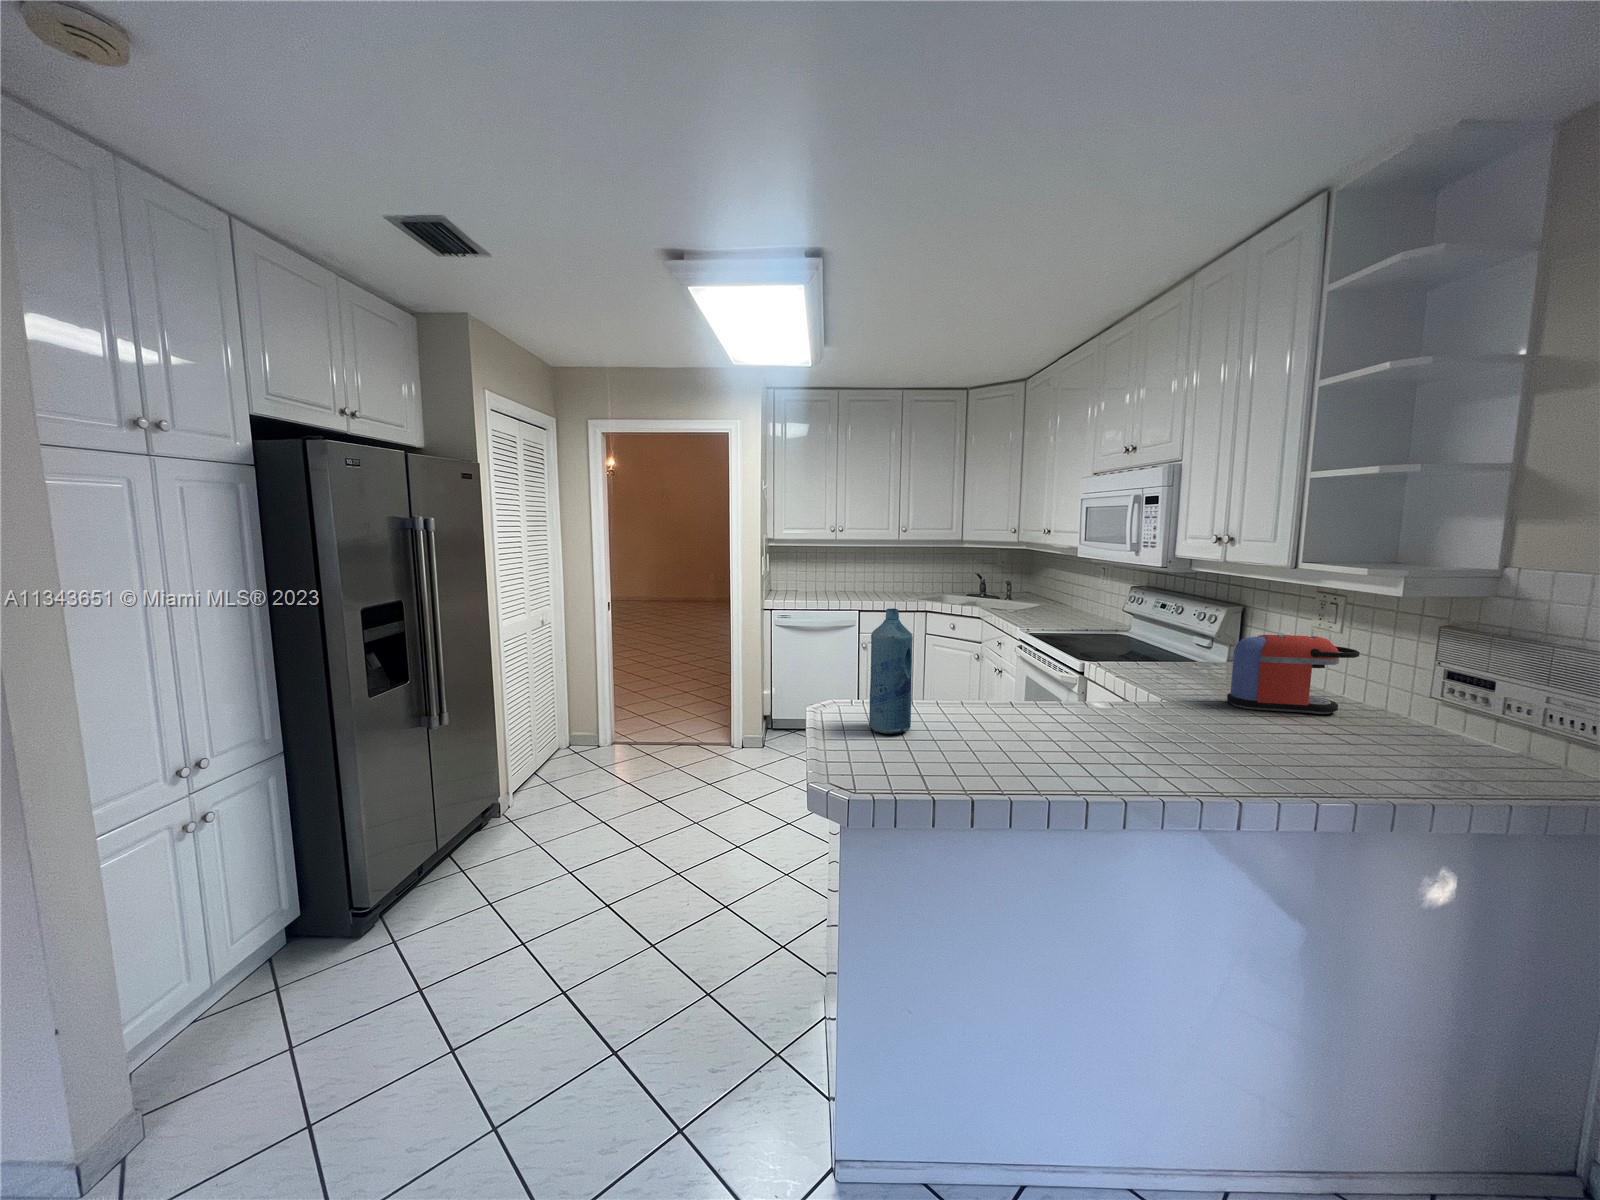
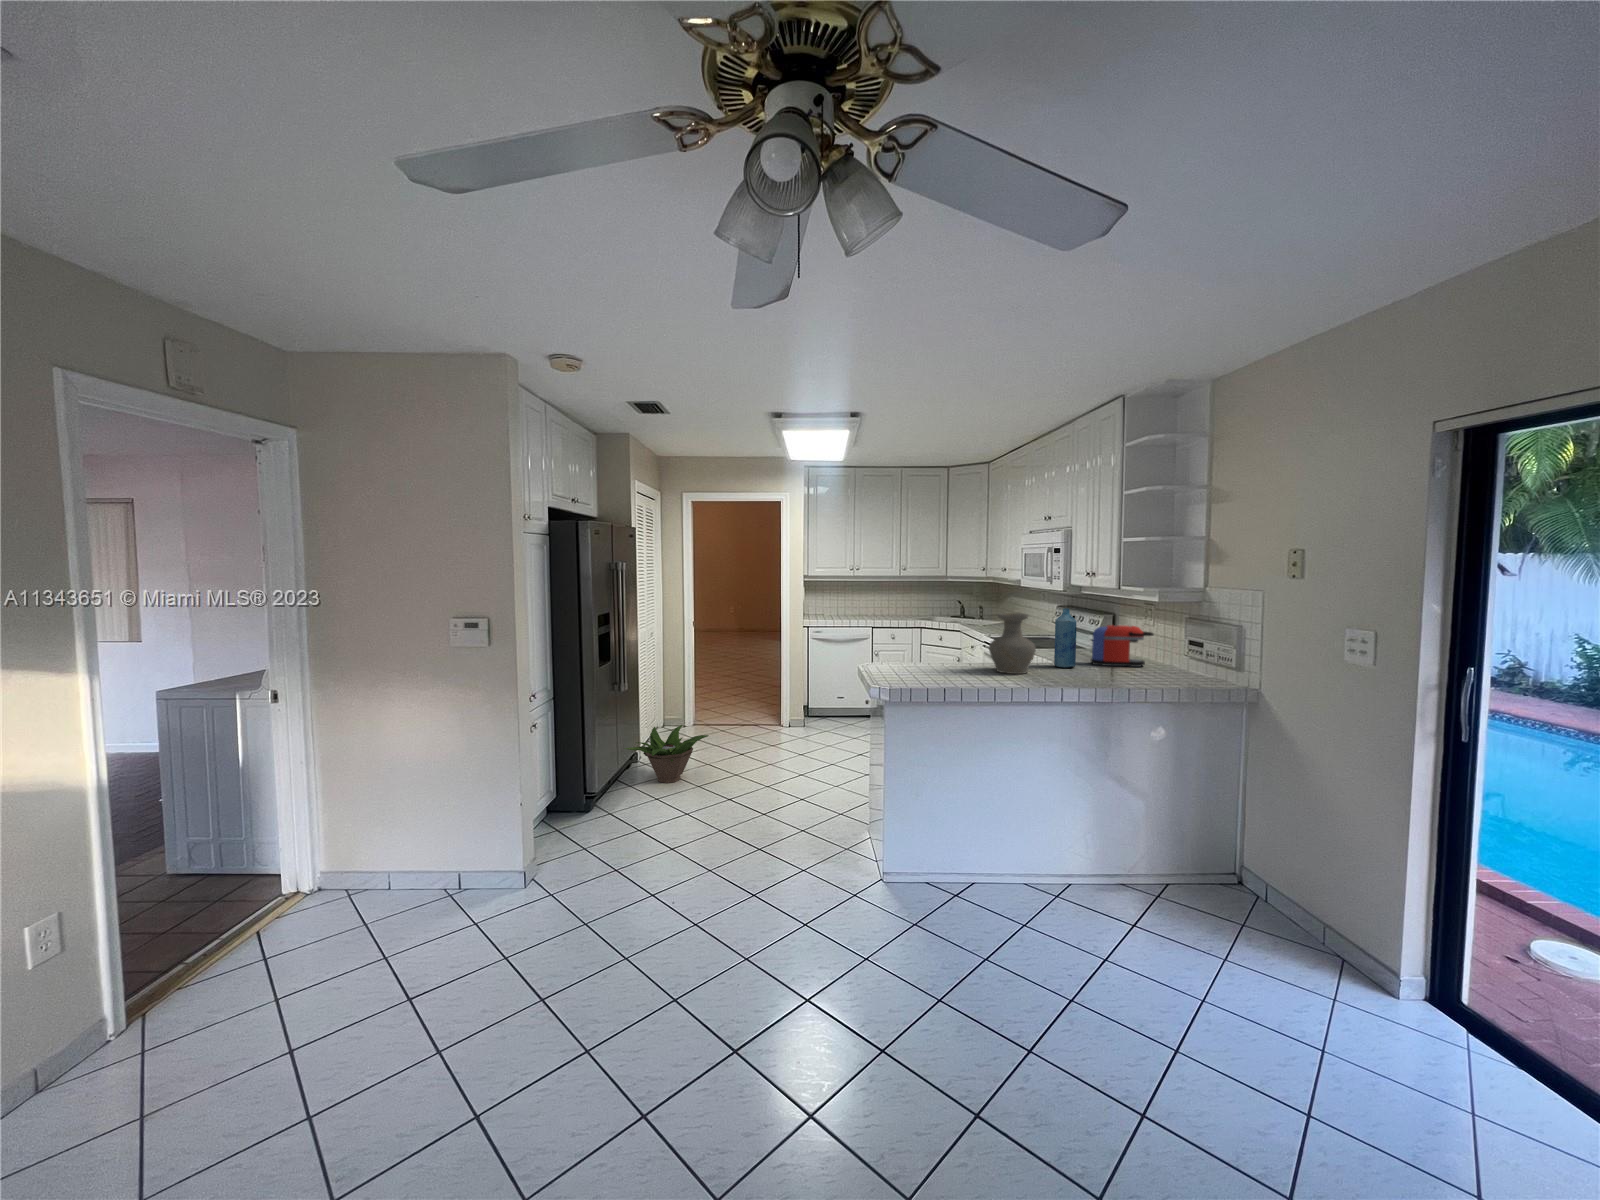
bottle: present [869,609,913,734] -> present [1054,608,1077,668]
vase: none [1046,615,1143,740] -> present [989,613,1036,674]
decorative plant: none [450,765,593,863] -> present [624,725,709,783]

